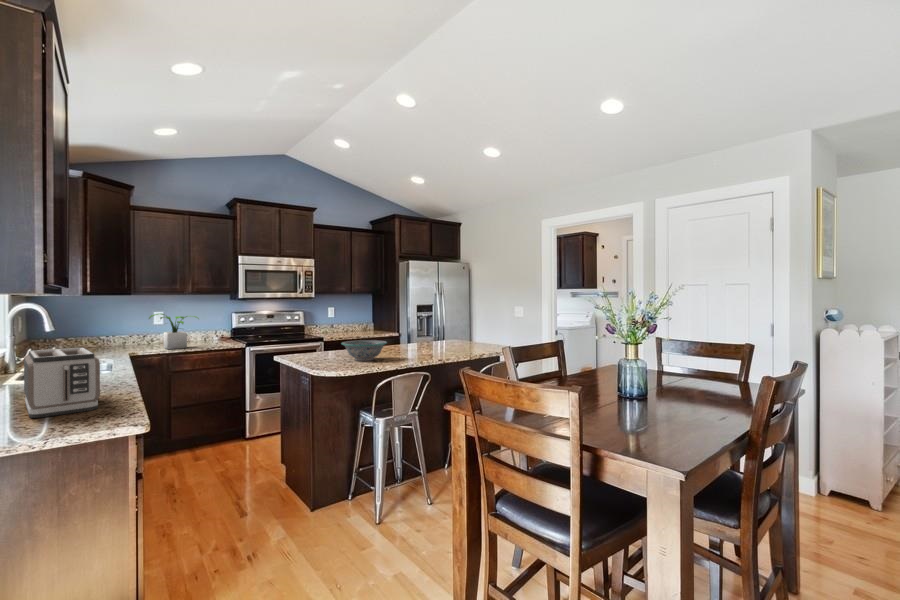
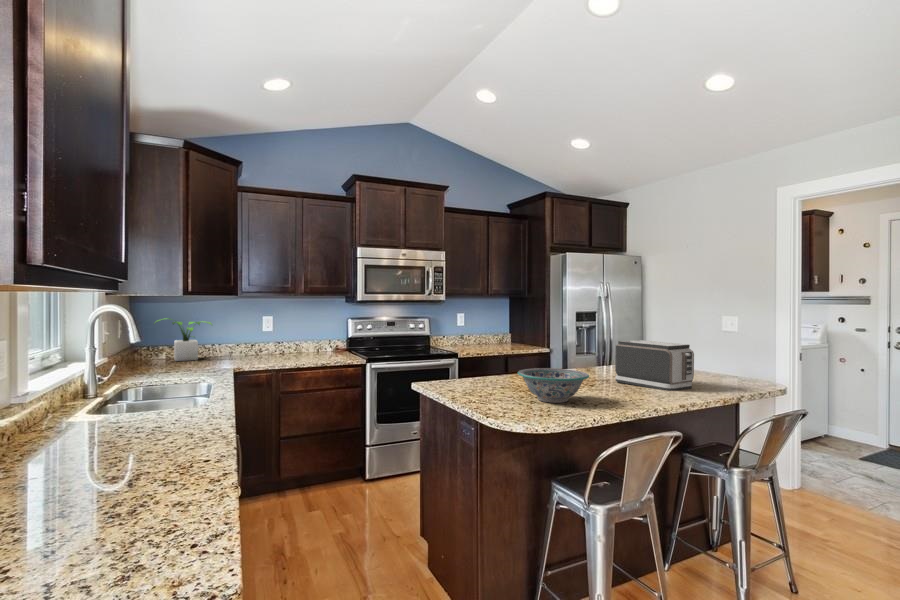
potted plant: present [149,314,198,349] -> present [155,319,212,361]
toaster: present [24,348,100,418] -> present [615,340,694,391]

